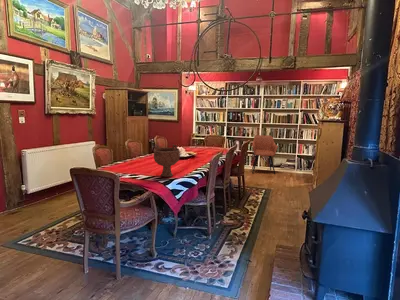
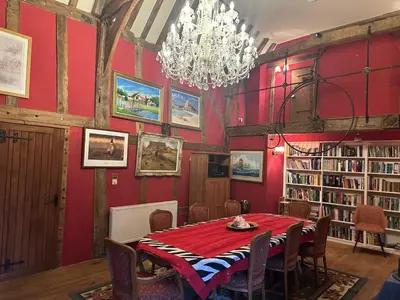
decorative bowl: present [154,144,180,177] -> none [187,218,214,254]

